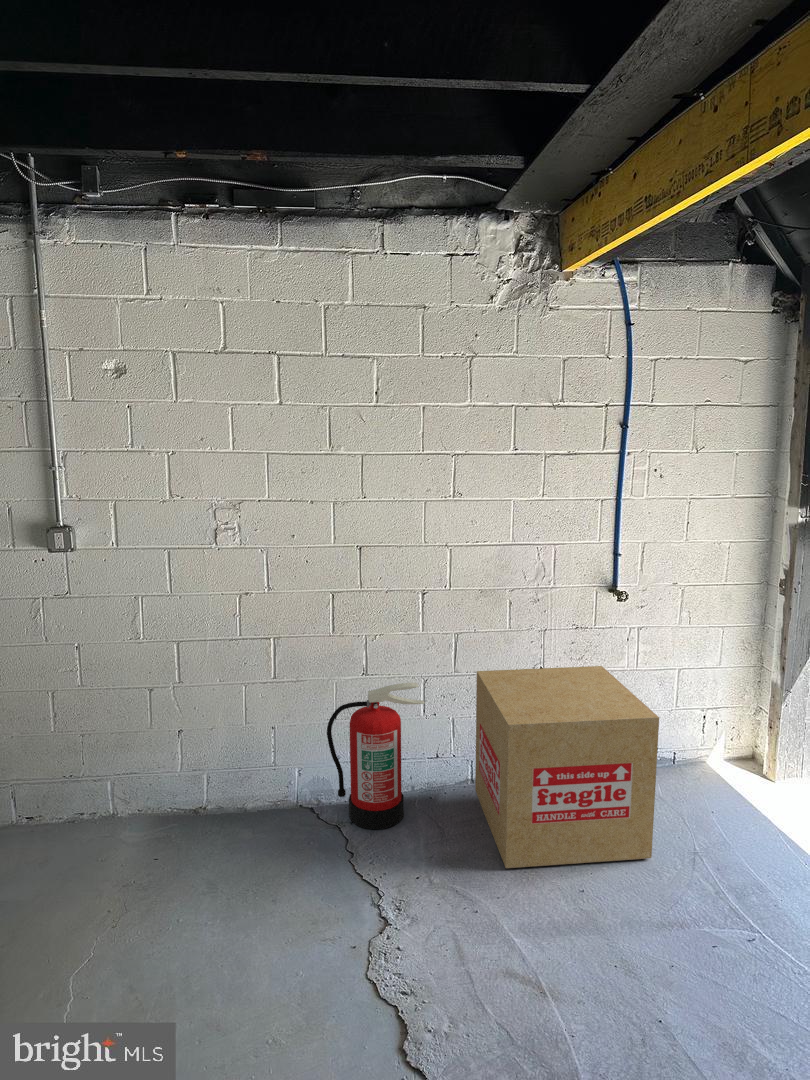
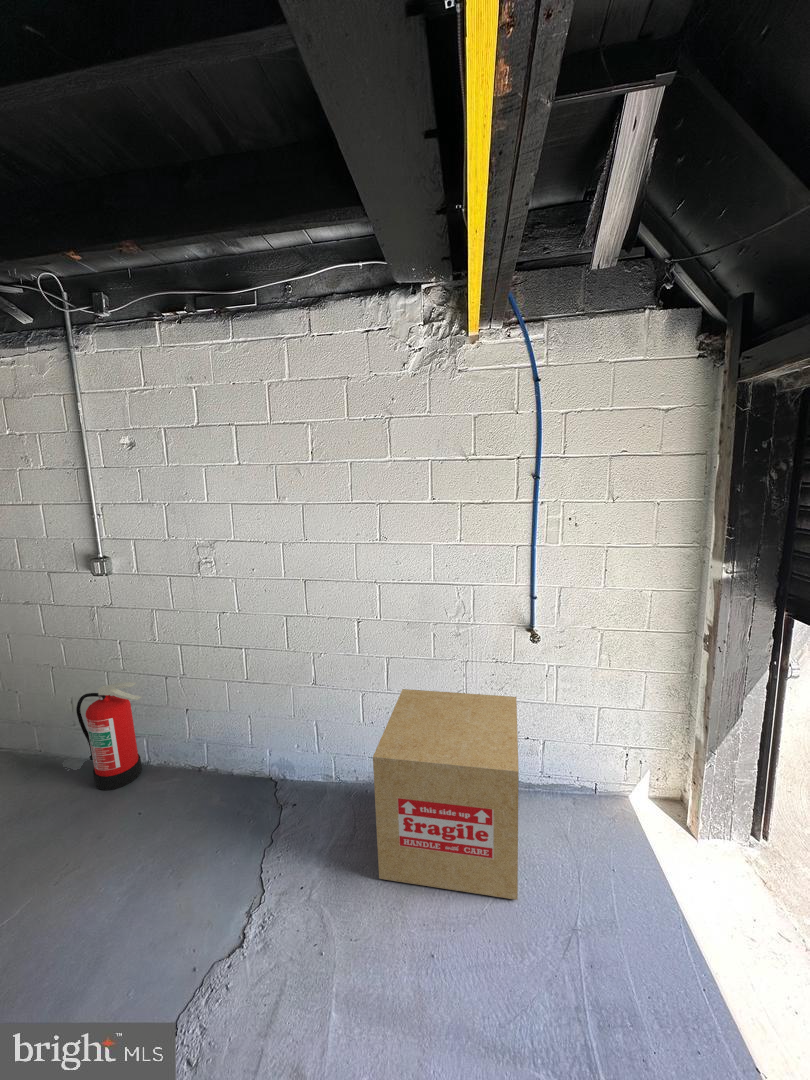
fire extinguisher: present [327,683,425,829] -> present [76,682,142,790]

